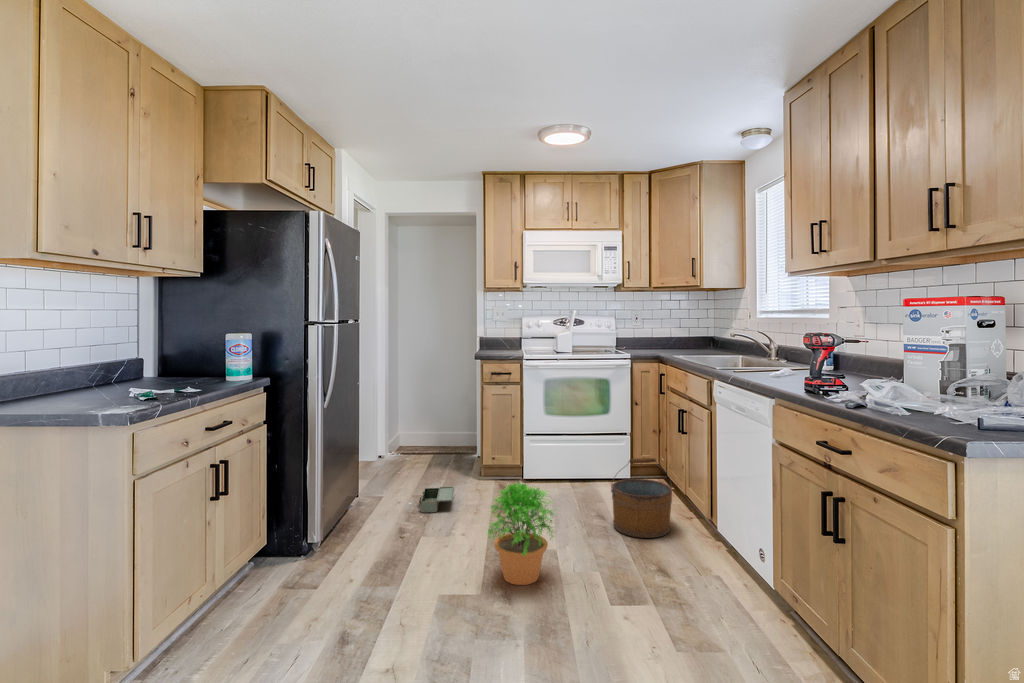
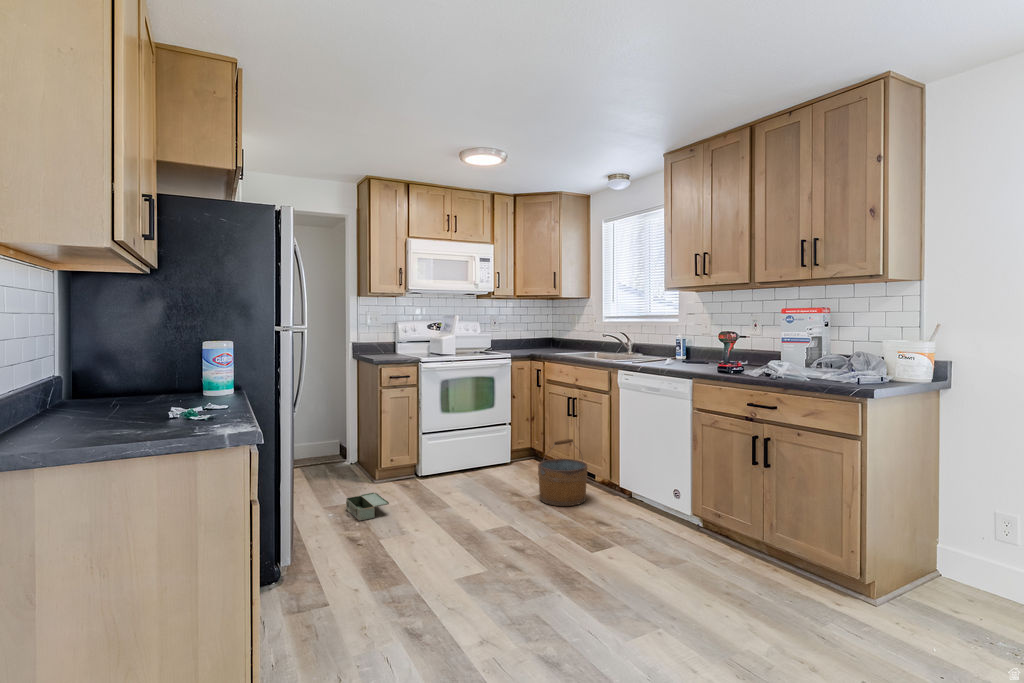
potted plant: present [487,482,555,585] -> none [480,466,544,557]

